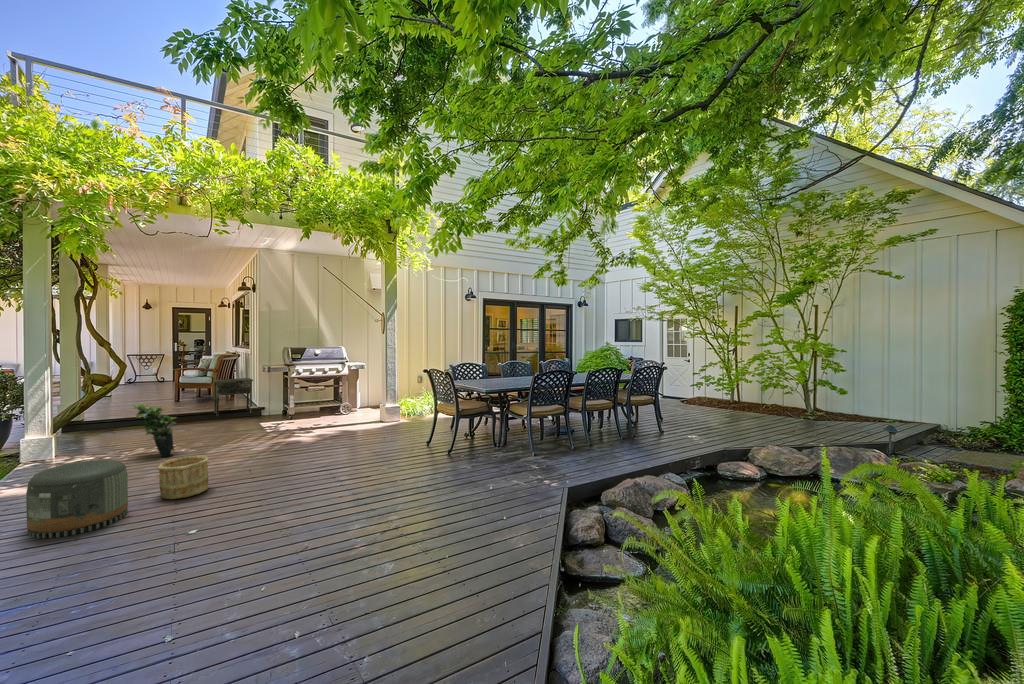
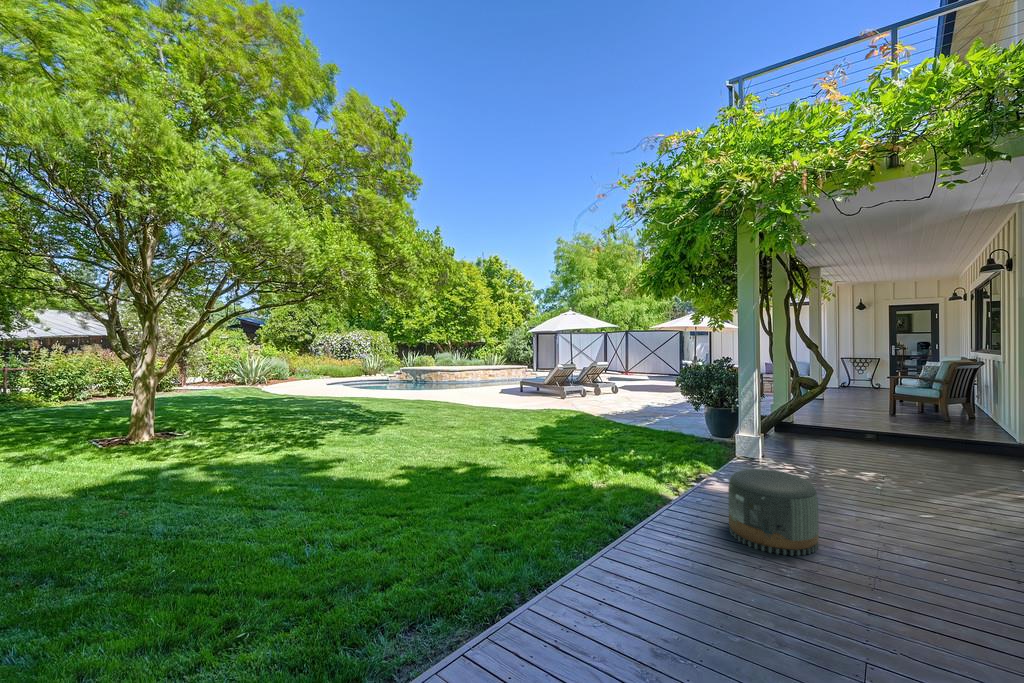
side table: present [213,378,253,416] -> none [941,395,1010,451]
potted plant: present [132,403,176,457] -> none [832,413,887,488]
wooden bucket: present [157,455,209,499] -> none [854,498,930,564]

